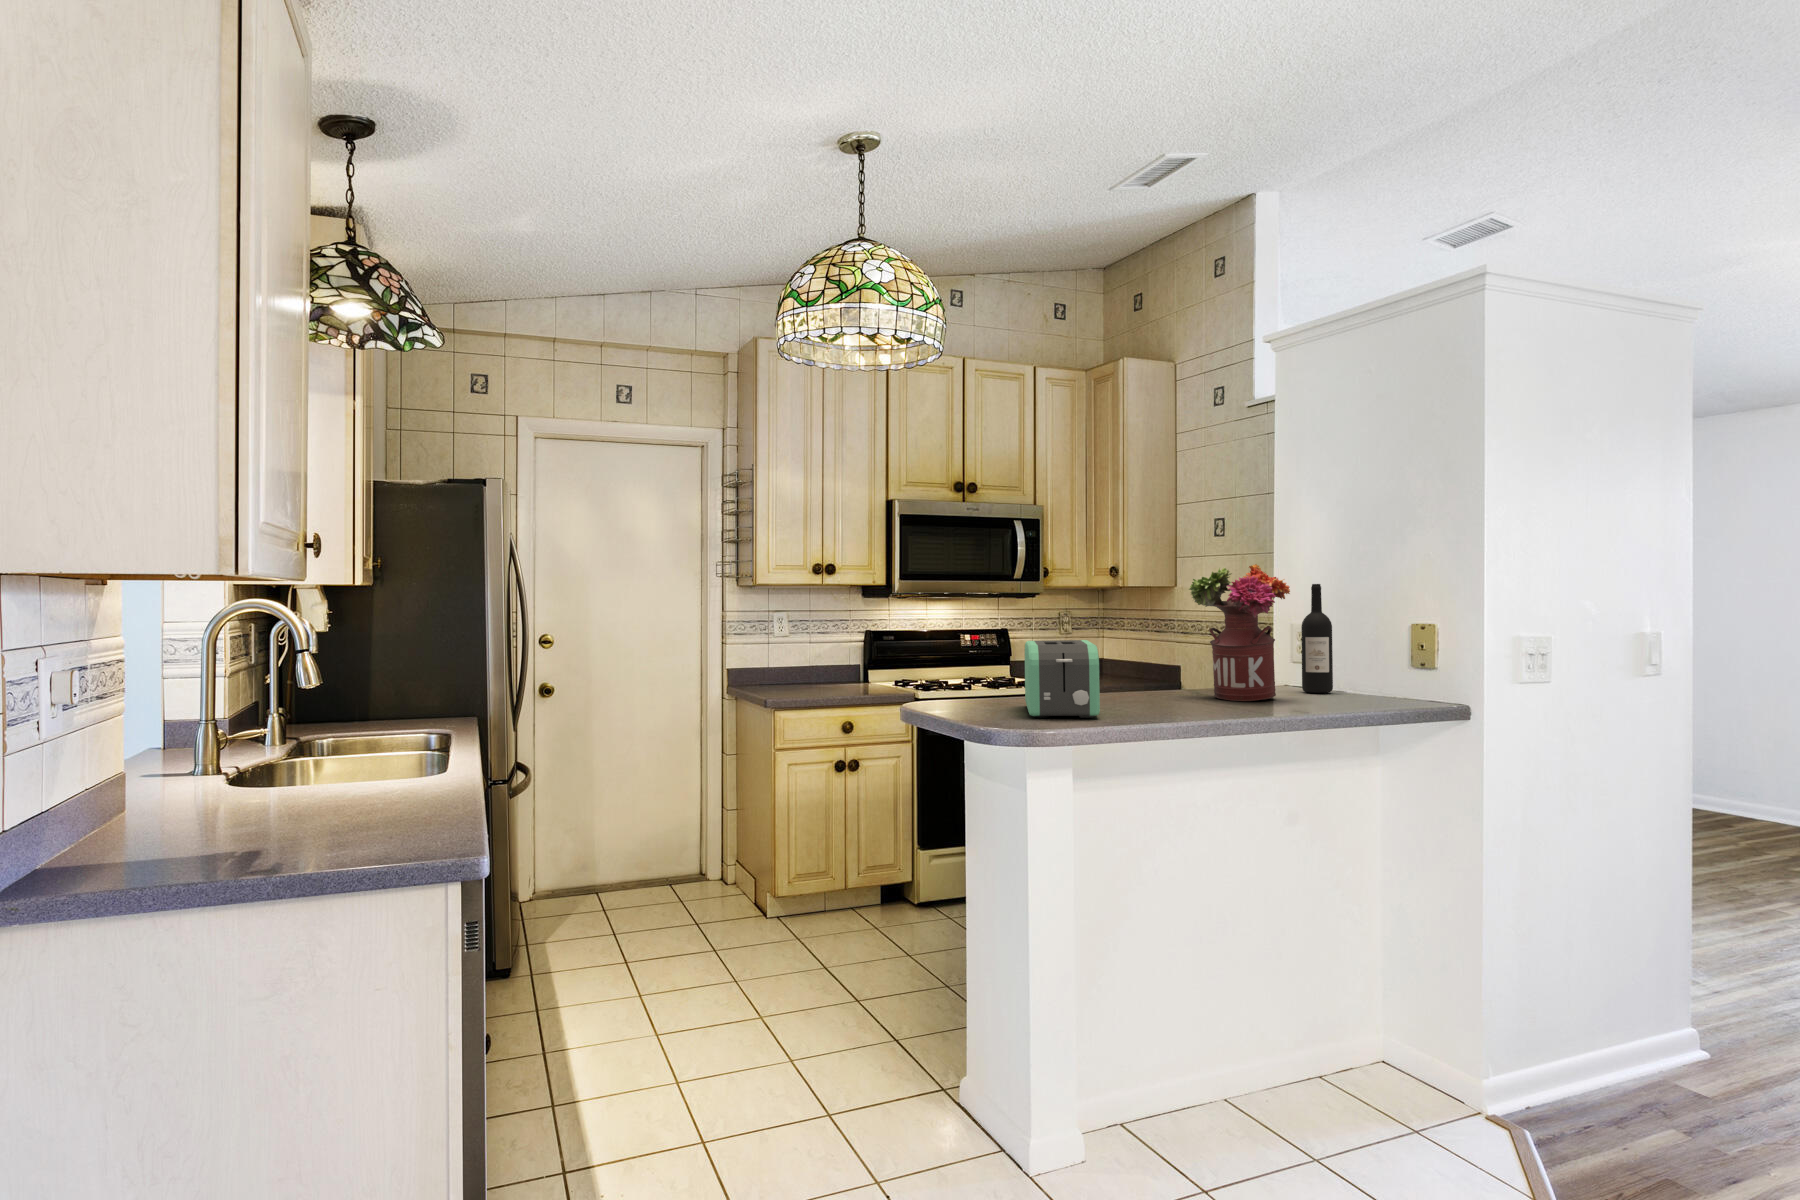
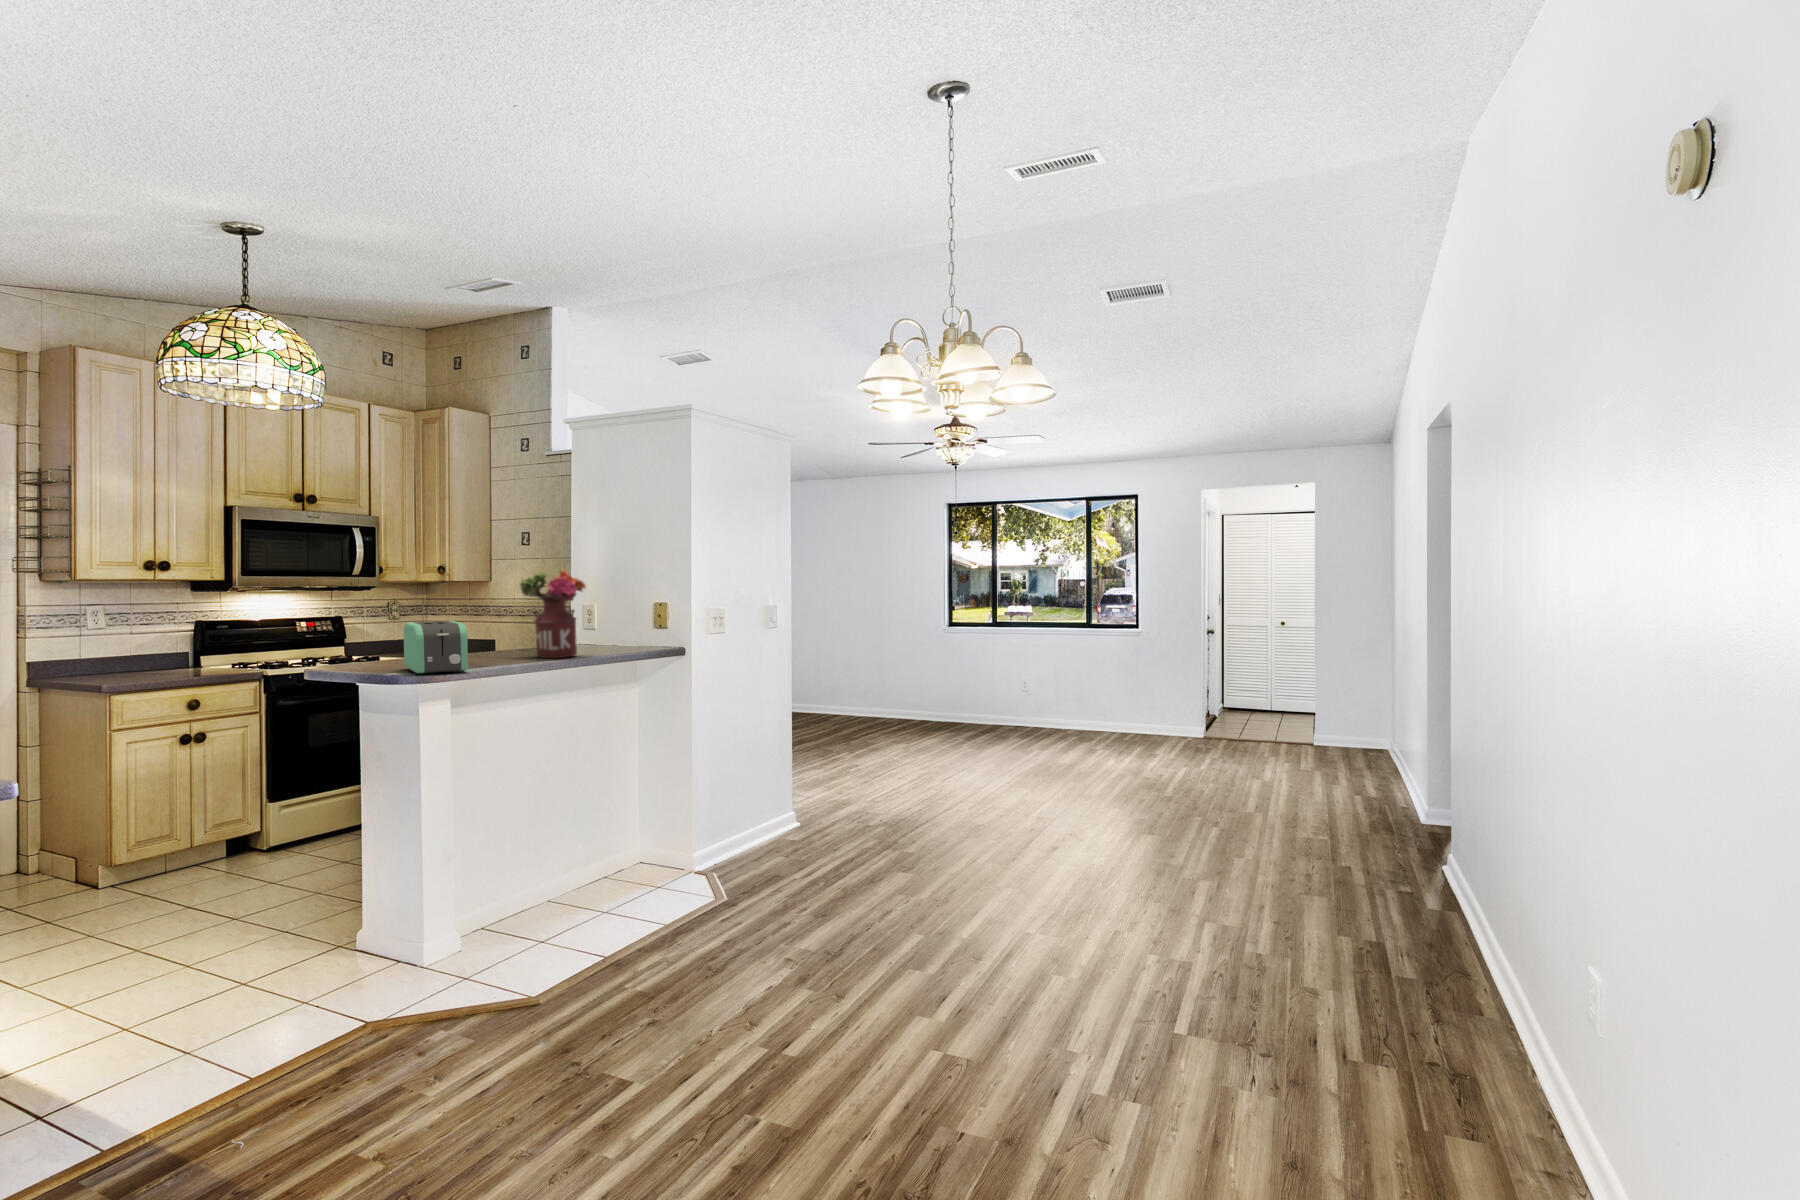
wine bottle: present [1301,584,1333,693] -> none [591,582,611,652]

